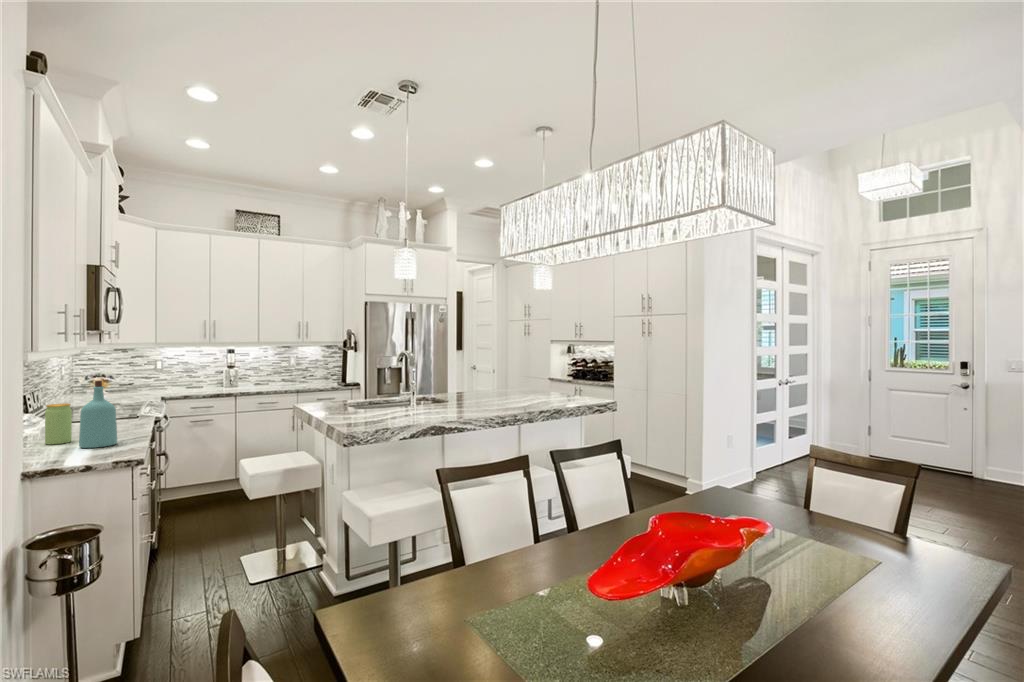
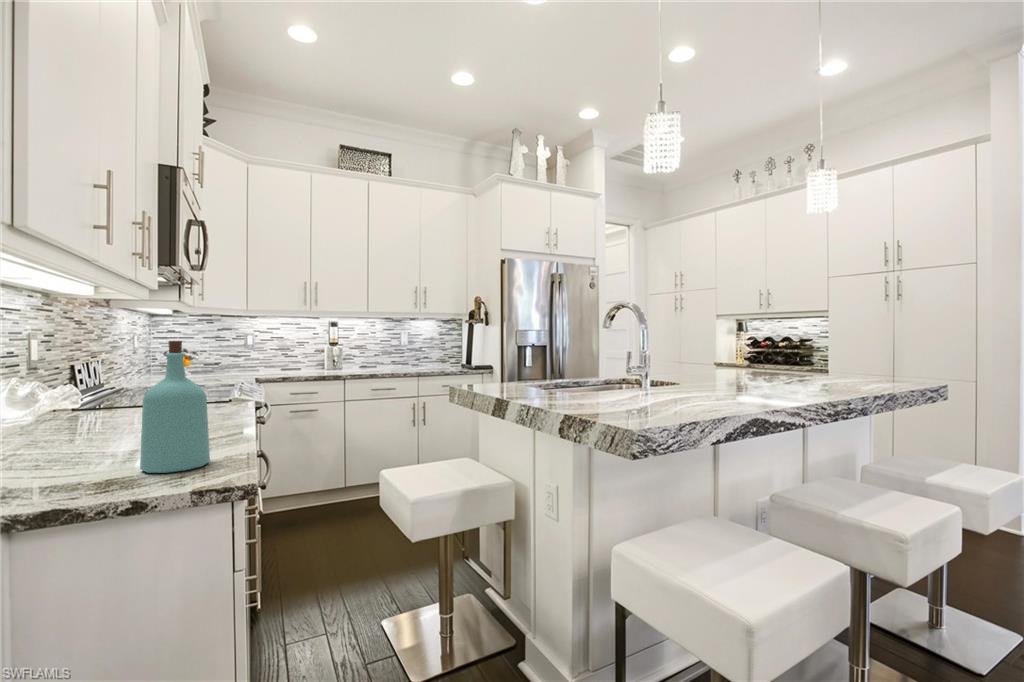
jar: present [45,403,72,444] -> none [83,385,131,461]

